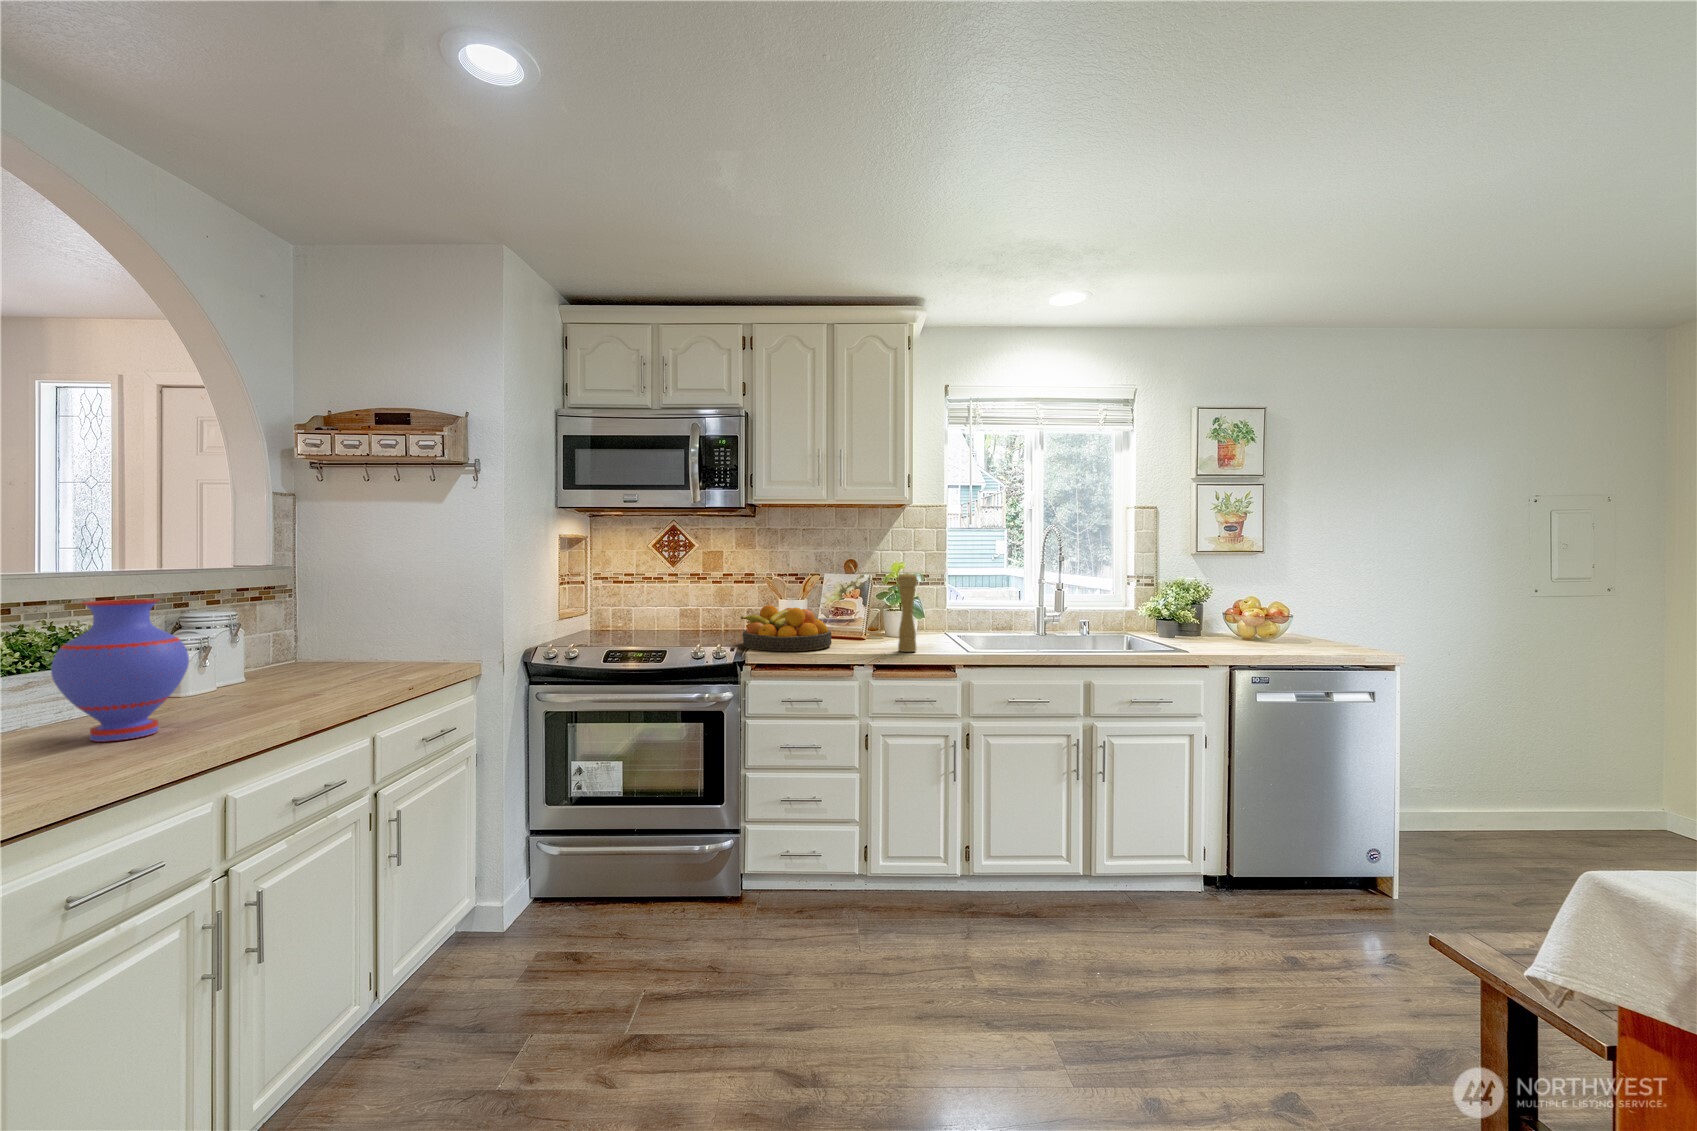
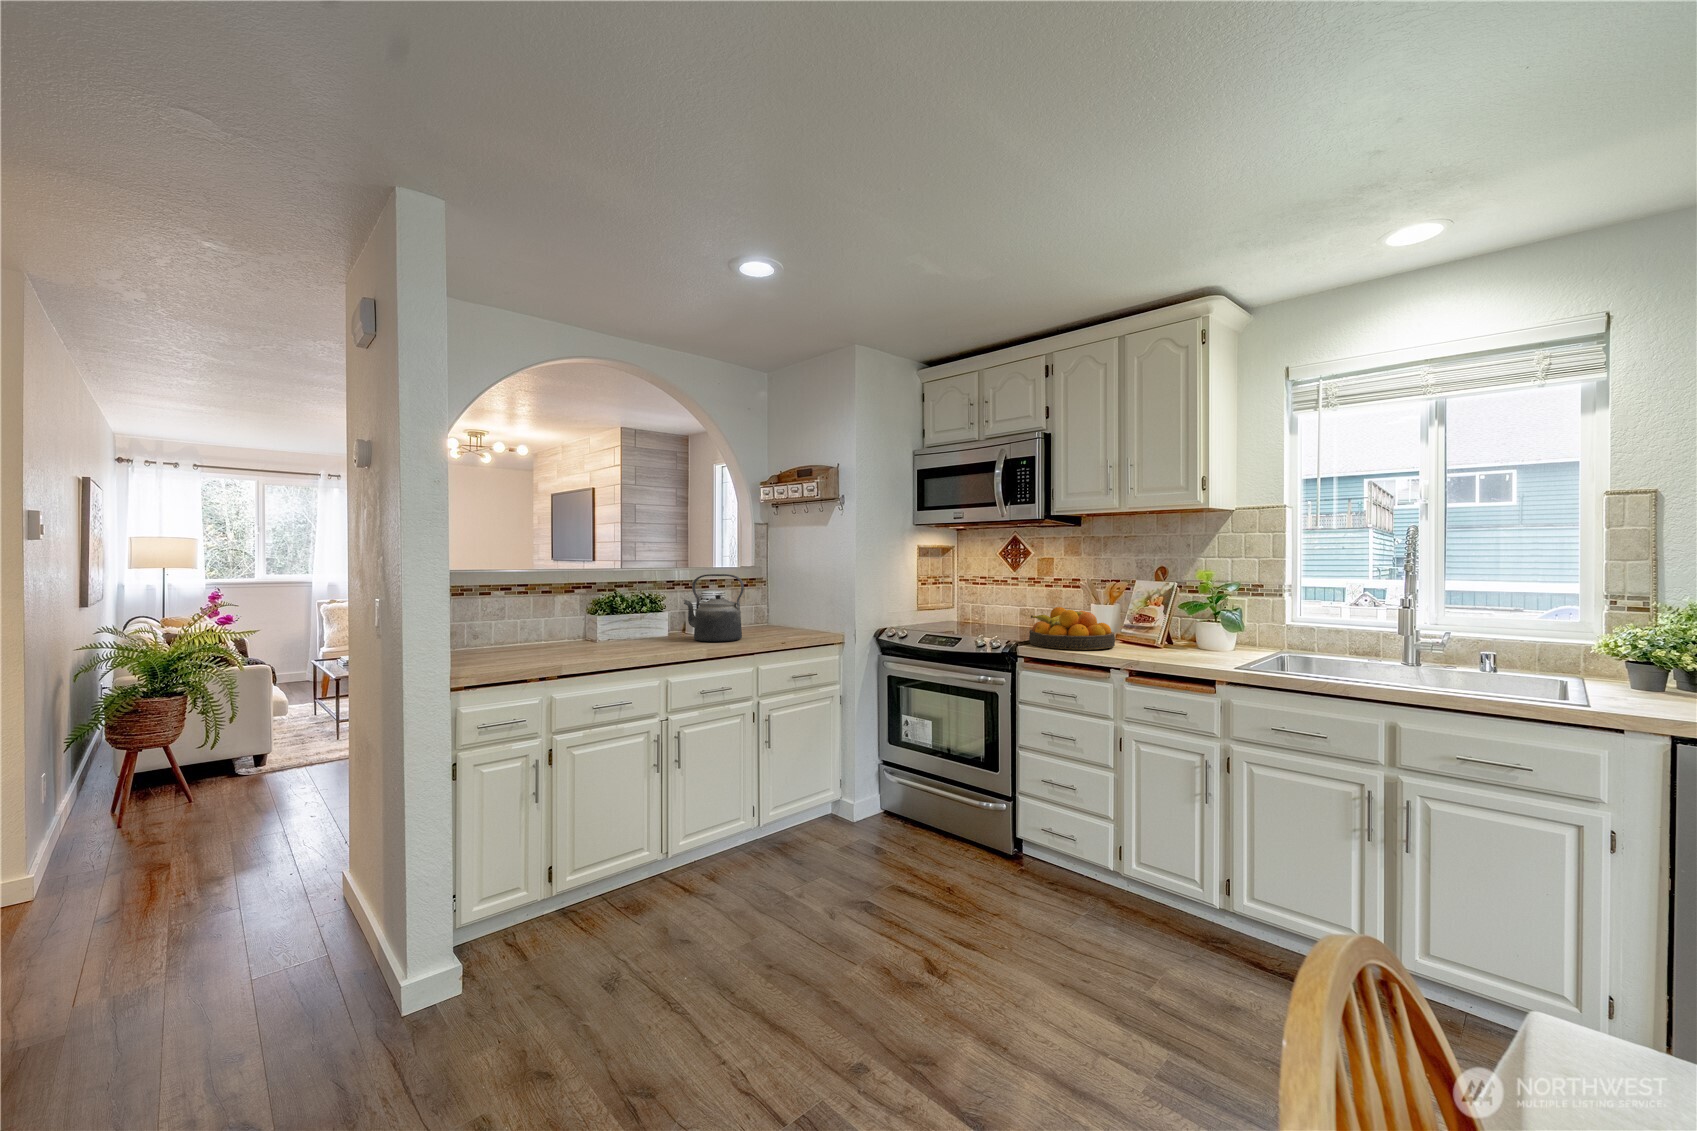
pepper mill: present [898,573,917,652] -> none [1163,580,1185,661]
kettle: none [186,581,329,704] -> present [684,574,744,642]
vase: present [51,599,189,742] -> none [619,581,668,648]

